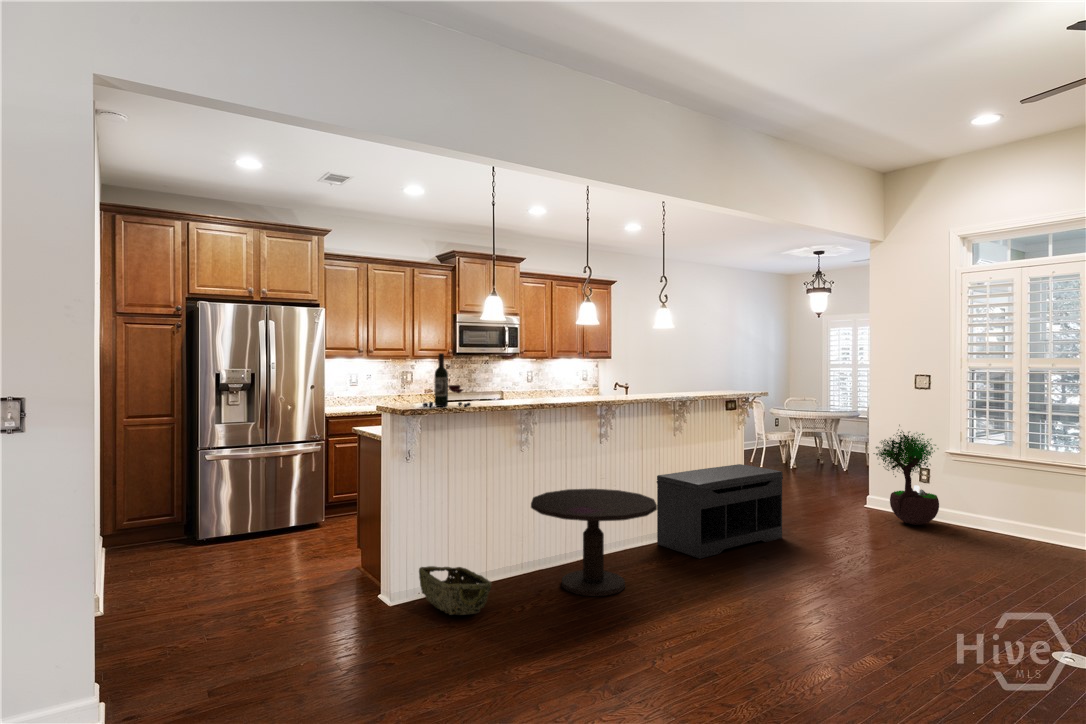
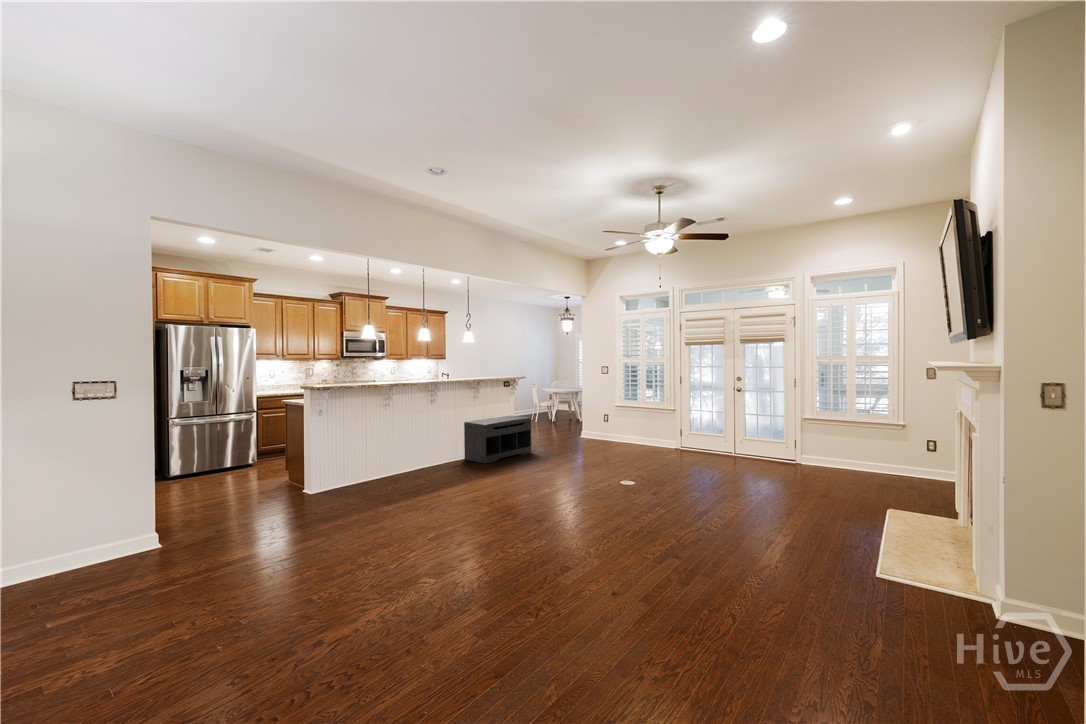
wine bottle: present [423,353,470,408] -> none [327,357,356,387]
potted tree: present [873,425,939,525] -> none [579,392,610,443]
side table: present [531,489,657,596] -> none [392,429,459,482]
woven basket: present [419,566,492,615] -> none [328,472,370,495]

